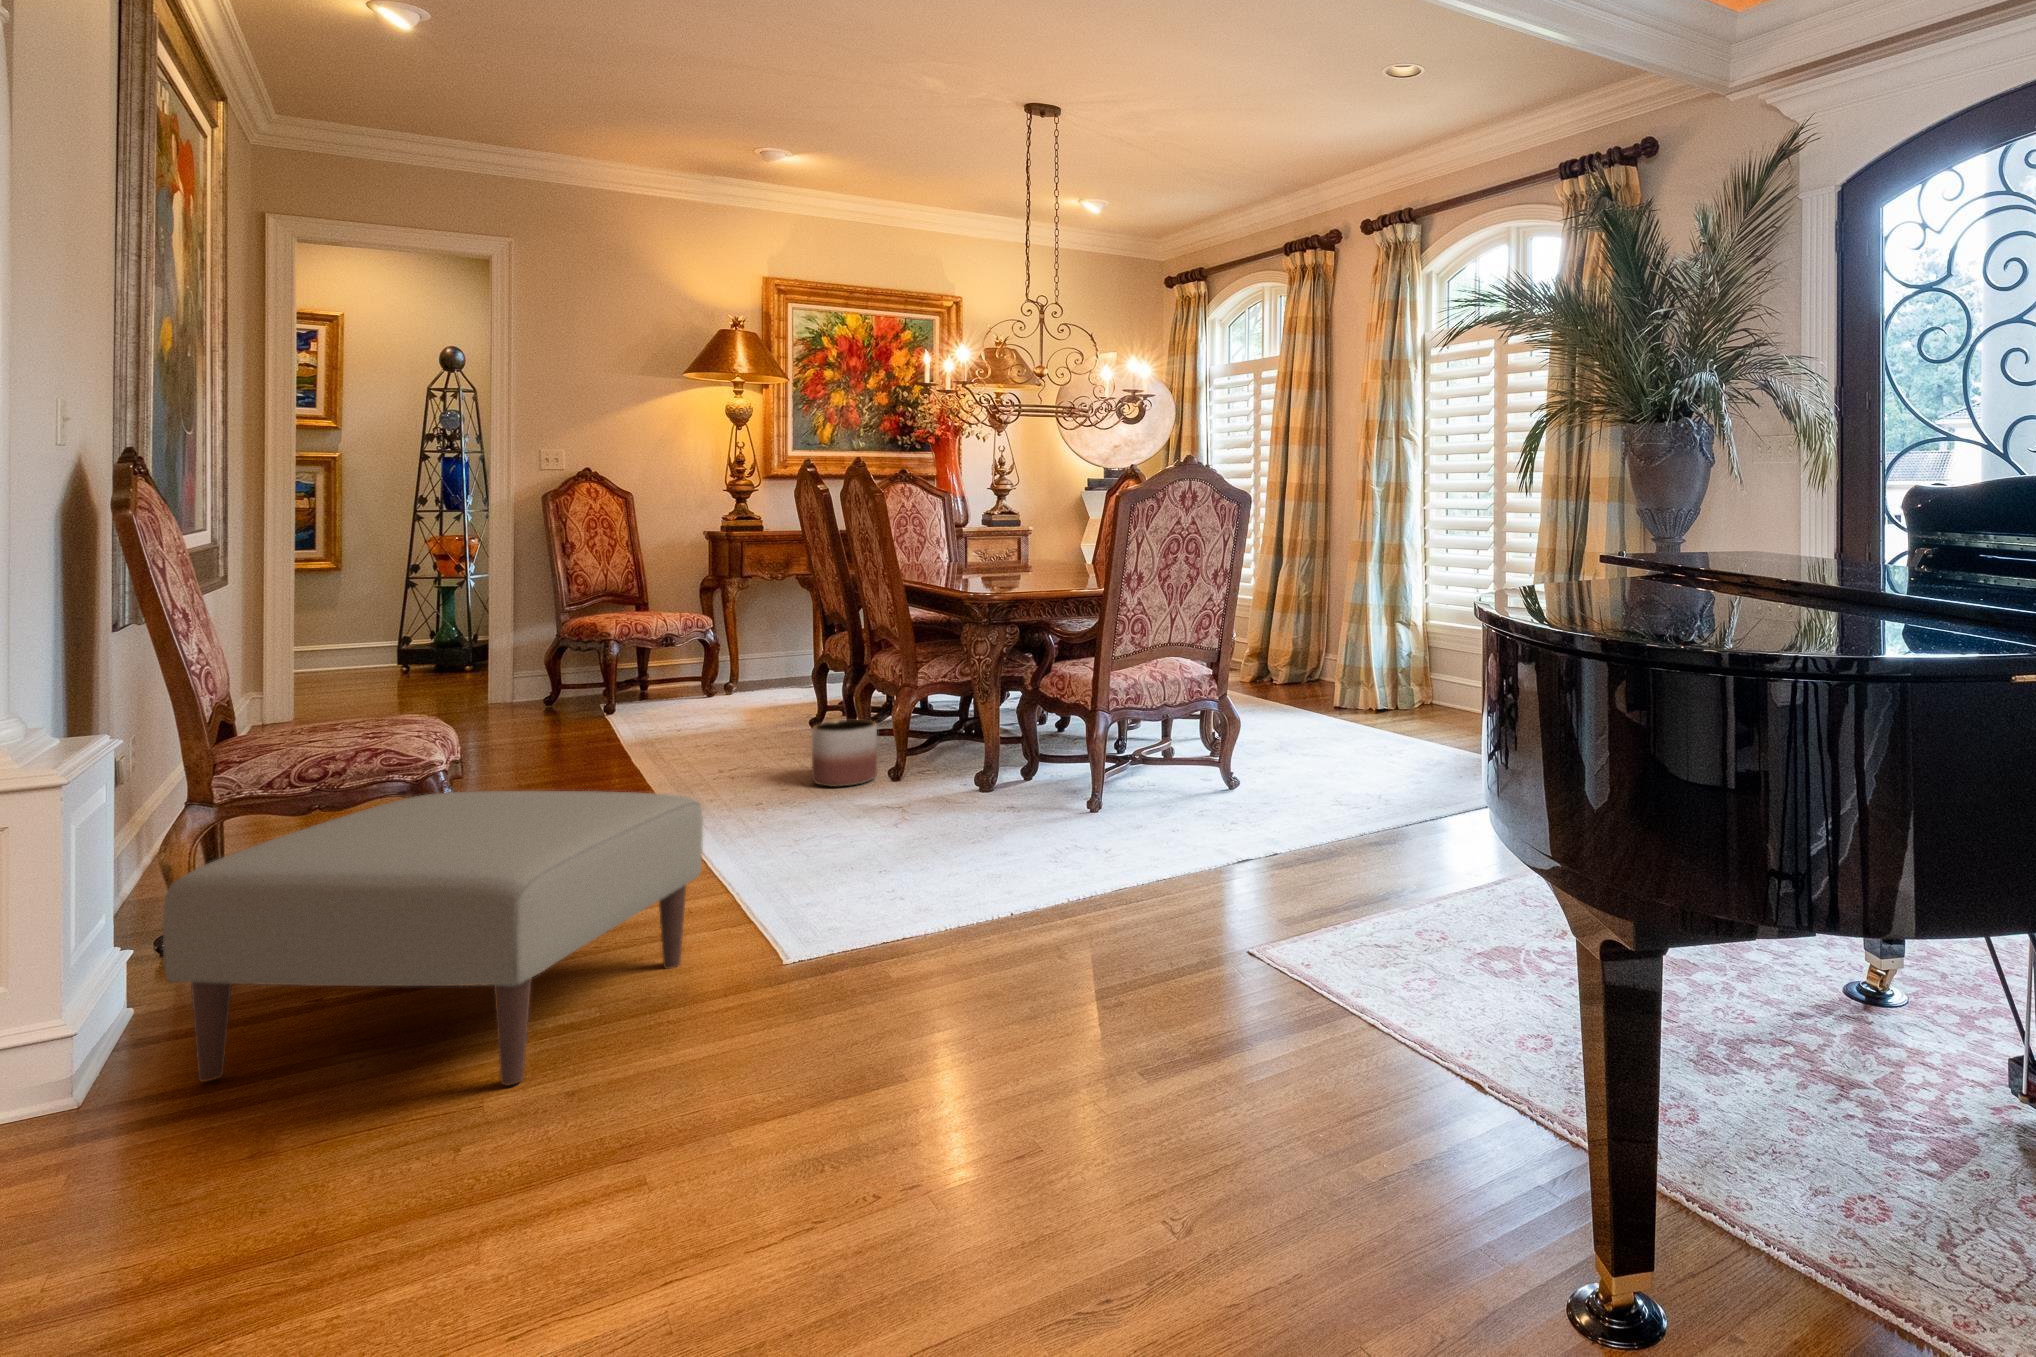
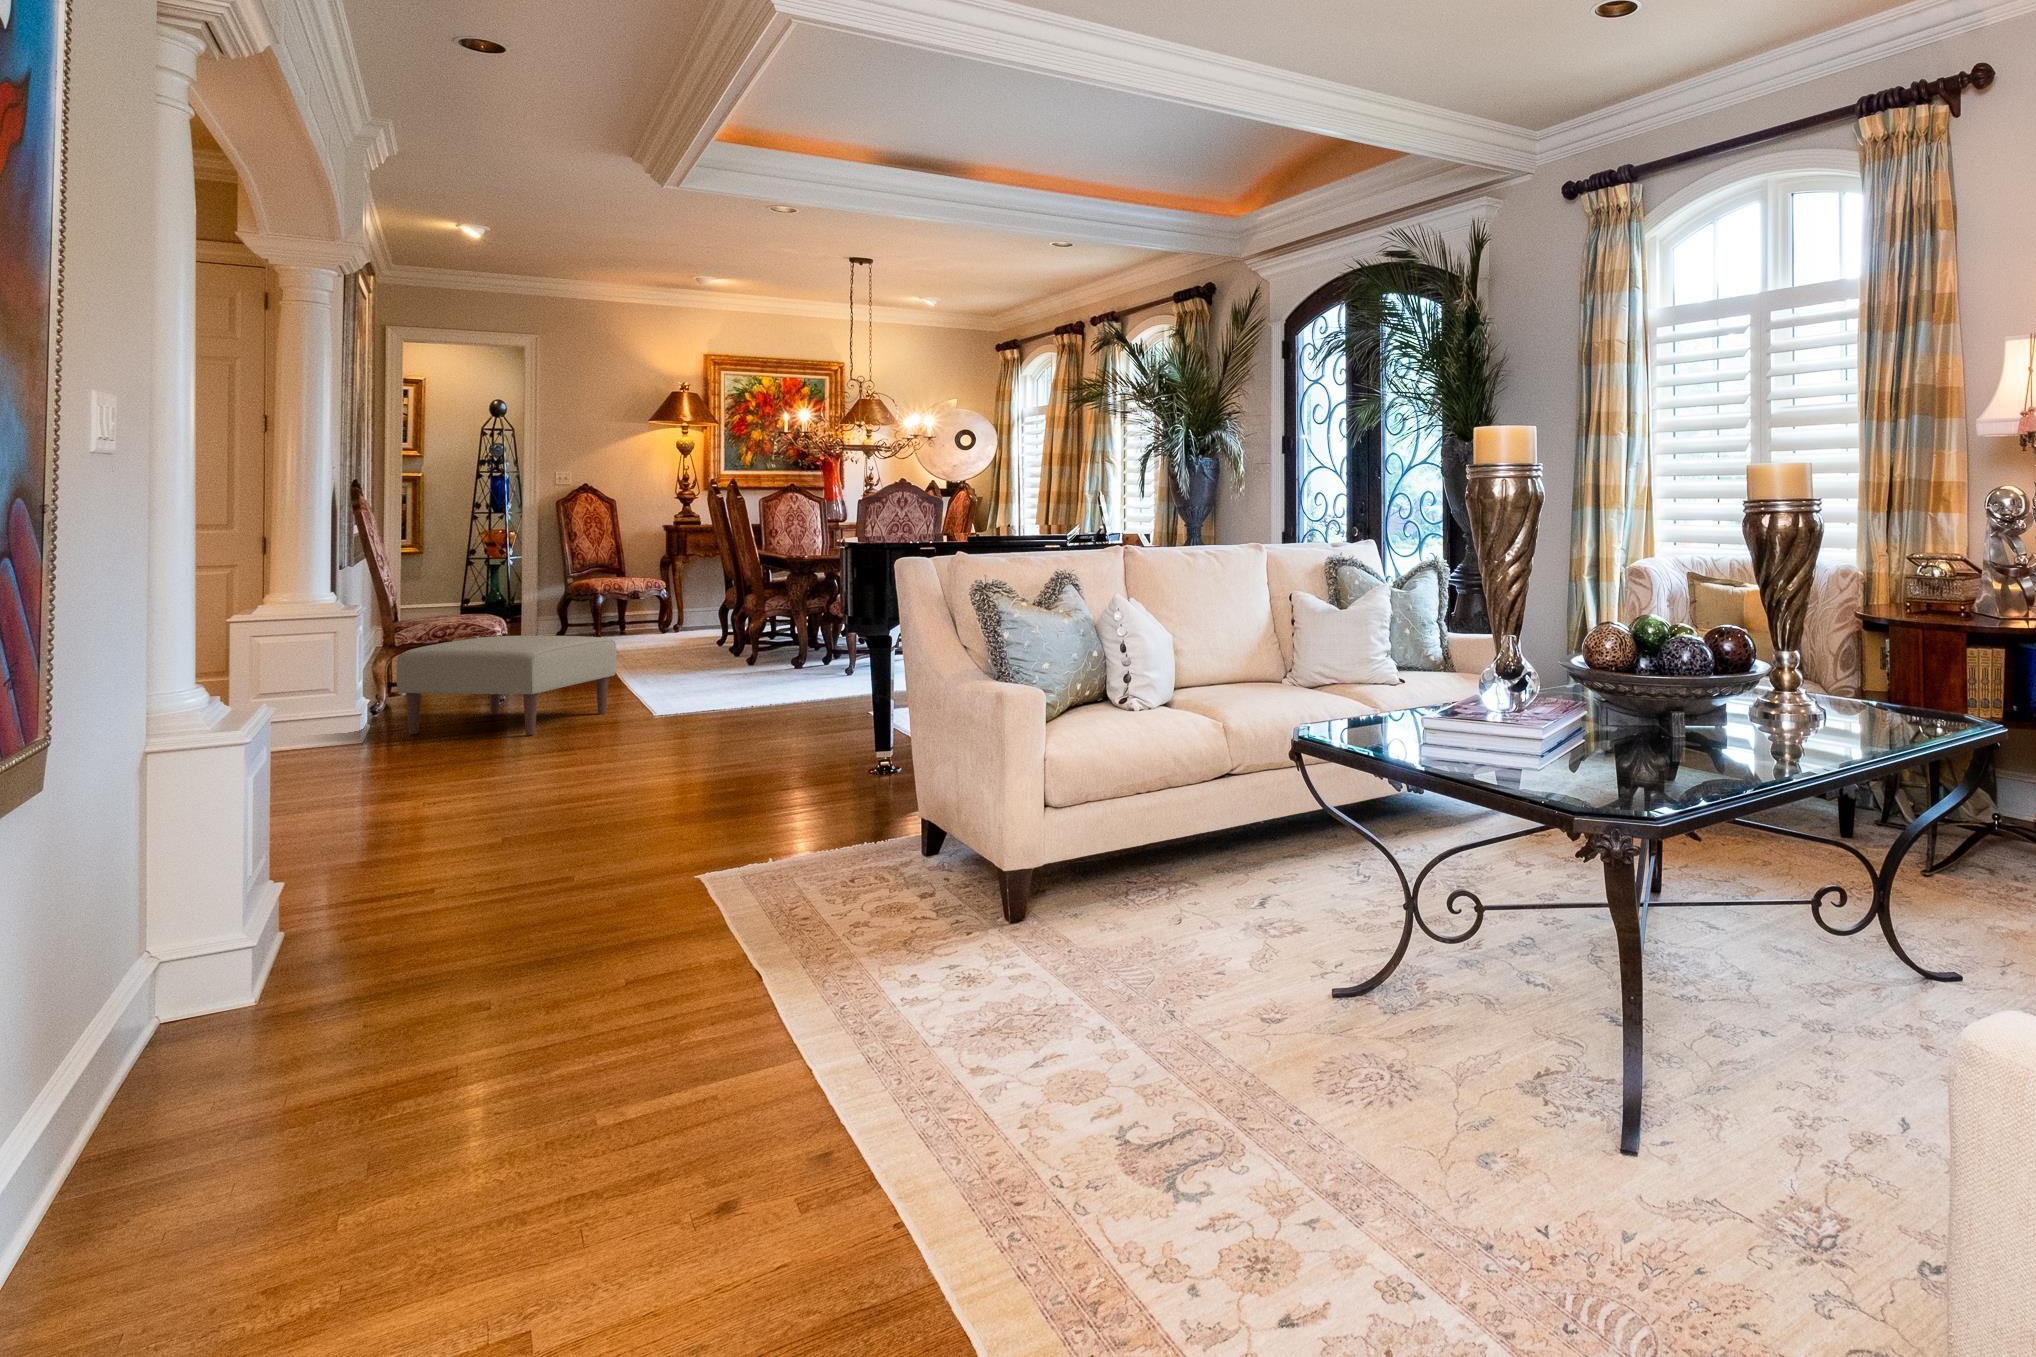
planter: present [812,720,877,787] -> none [702,631,740,667]

